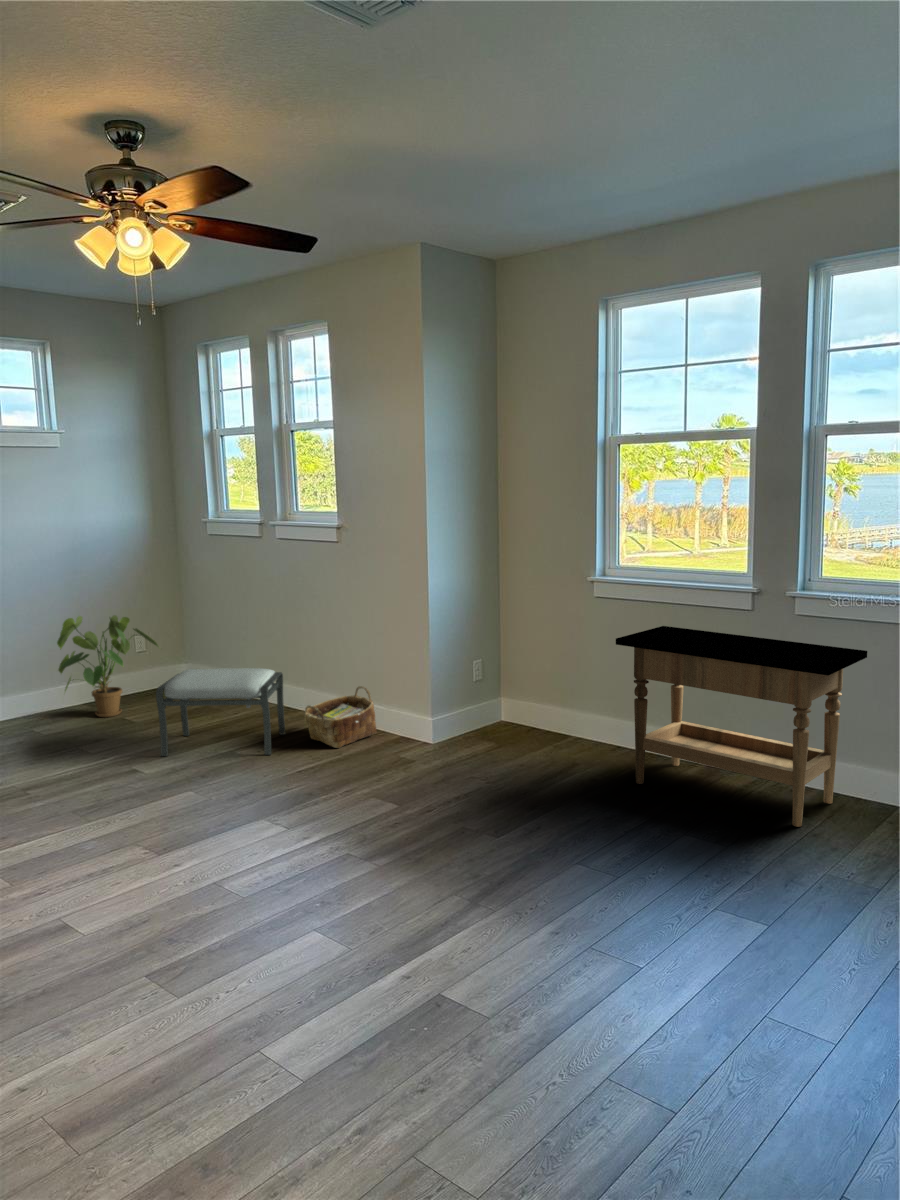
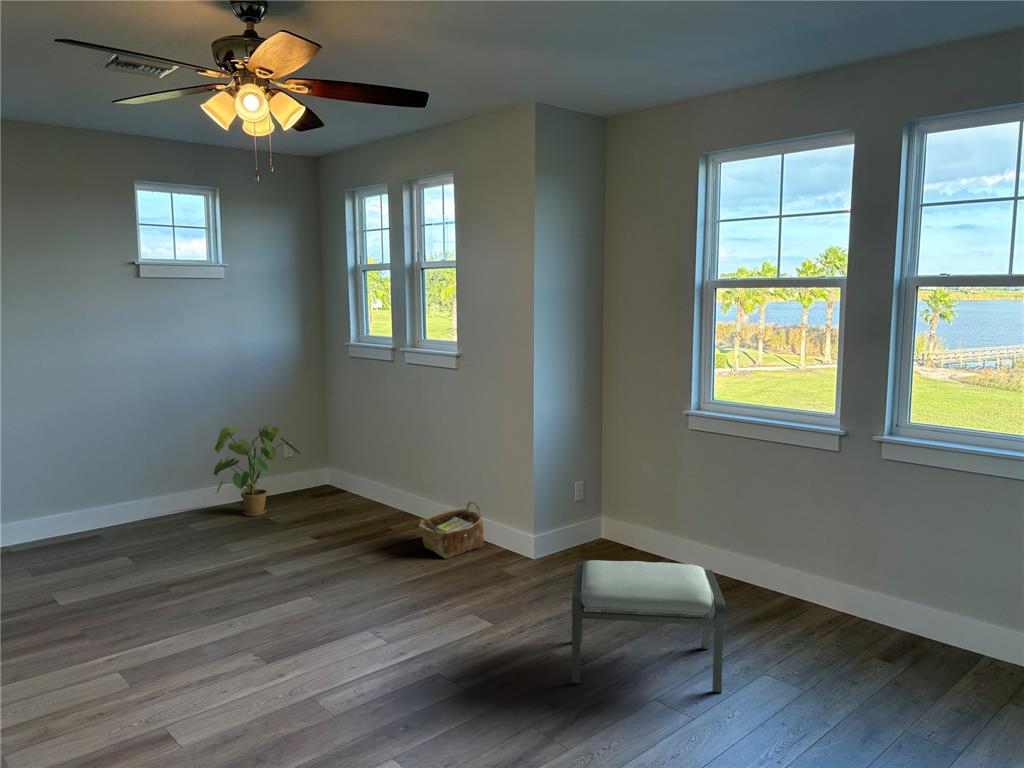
side table: present [616,626,867,827] -> none [704,461,956,673]
ottoman: present [156,668,285,756] -> present [571,560,725,693]

